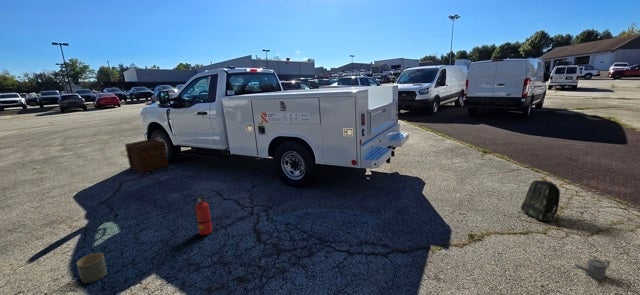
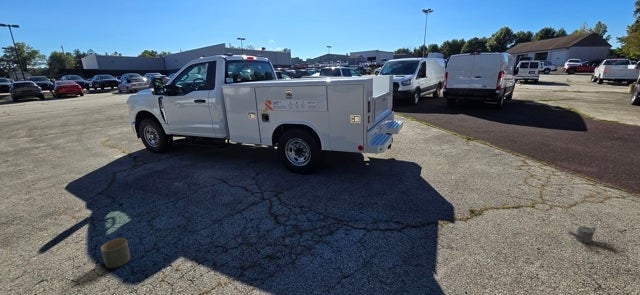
wooden crate: present [125,139,168,173] -> none [116,128,162,163]
backpack: present [521,180,560,221] -> none [511,161,546,197]
fire extinguisher: present [194,197,212,235] -> none [208,182,227,220]

